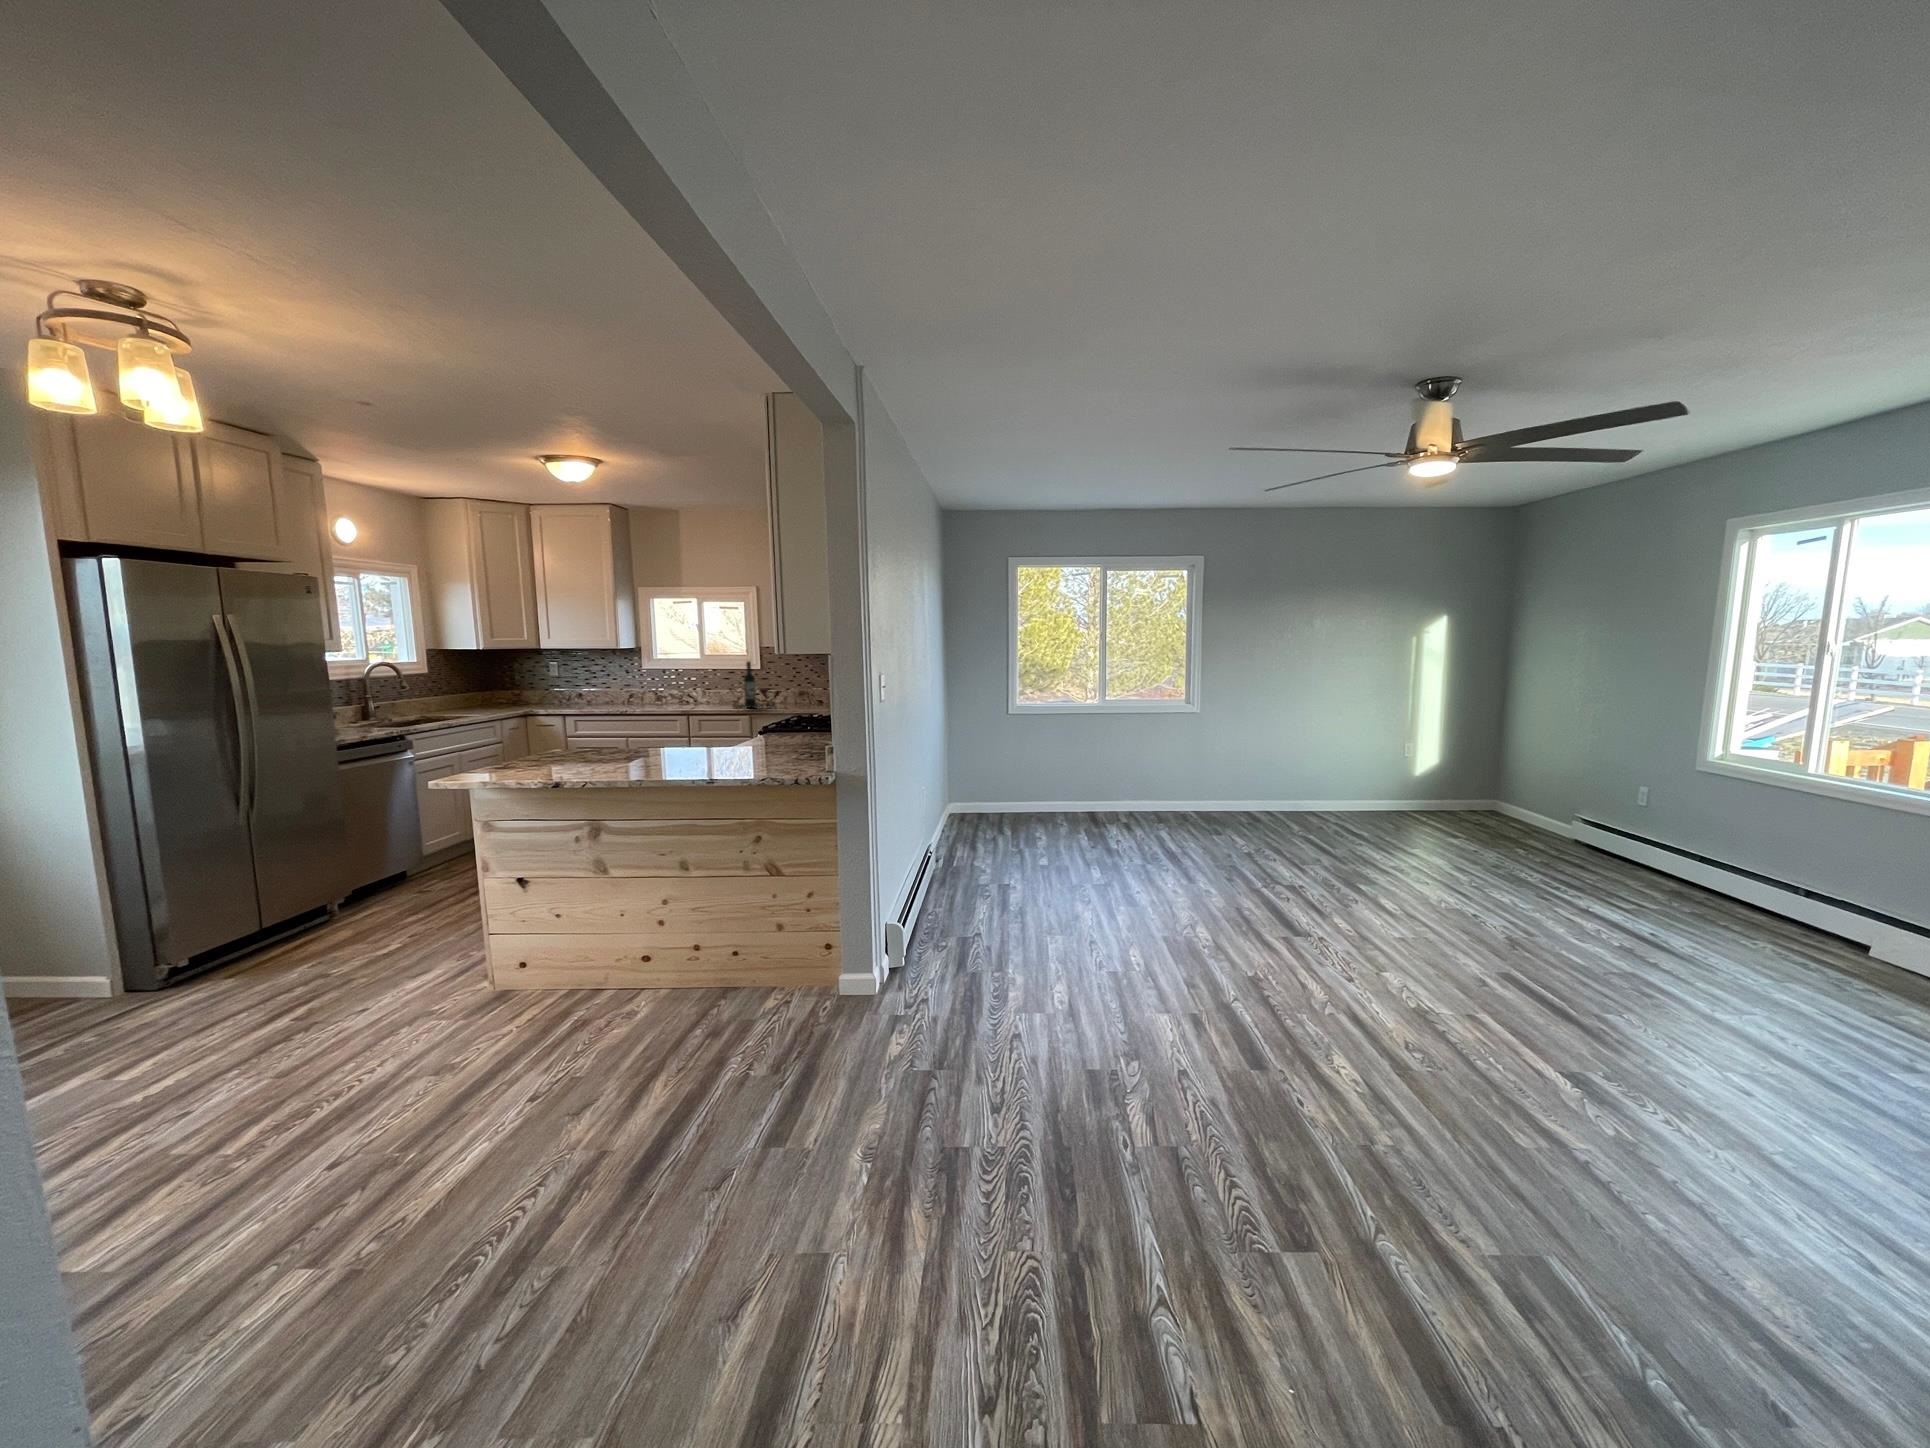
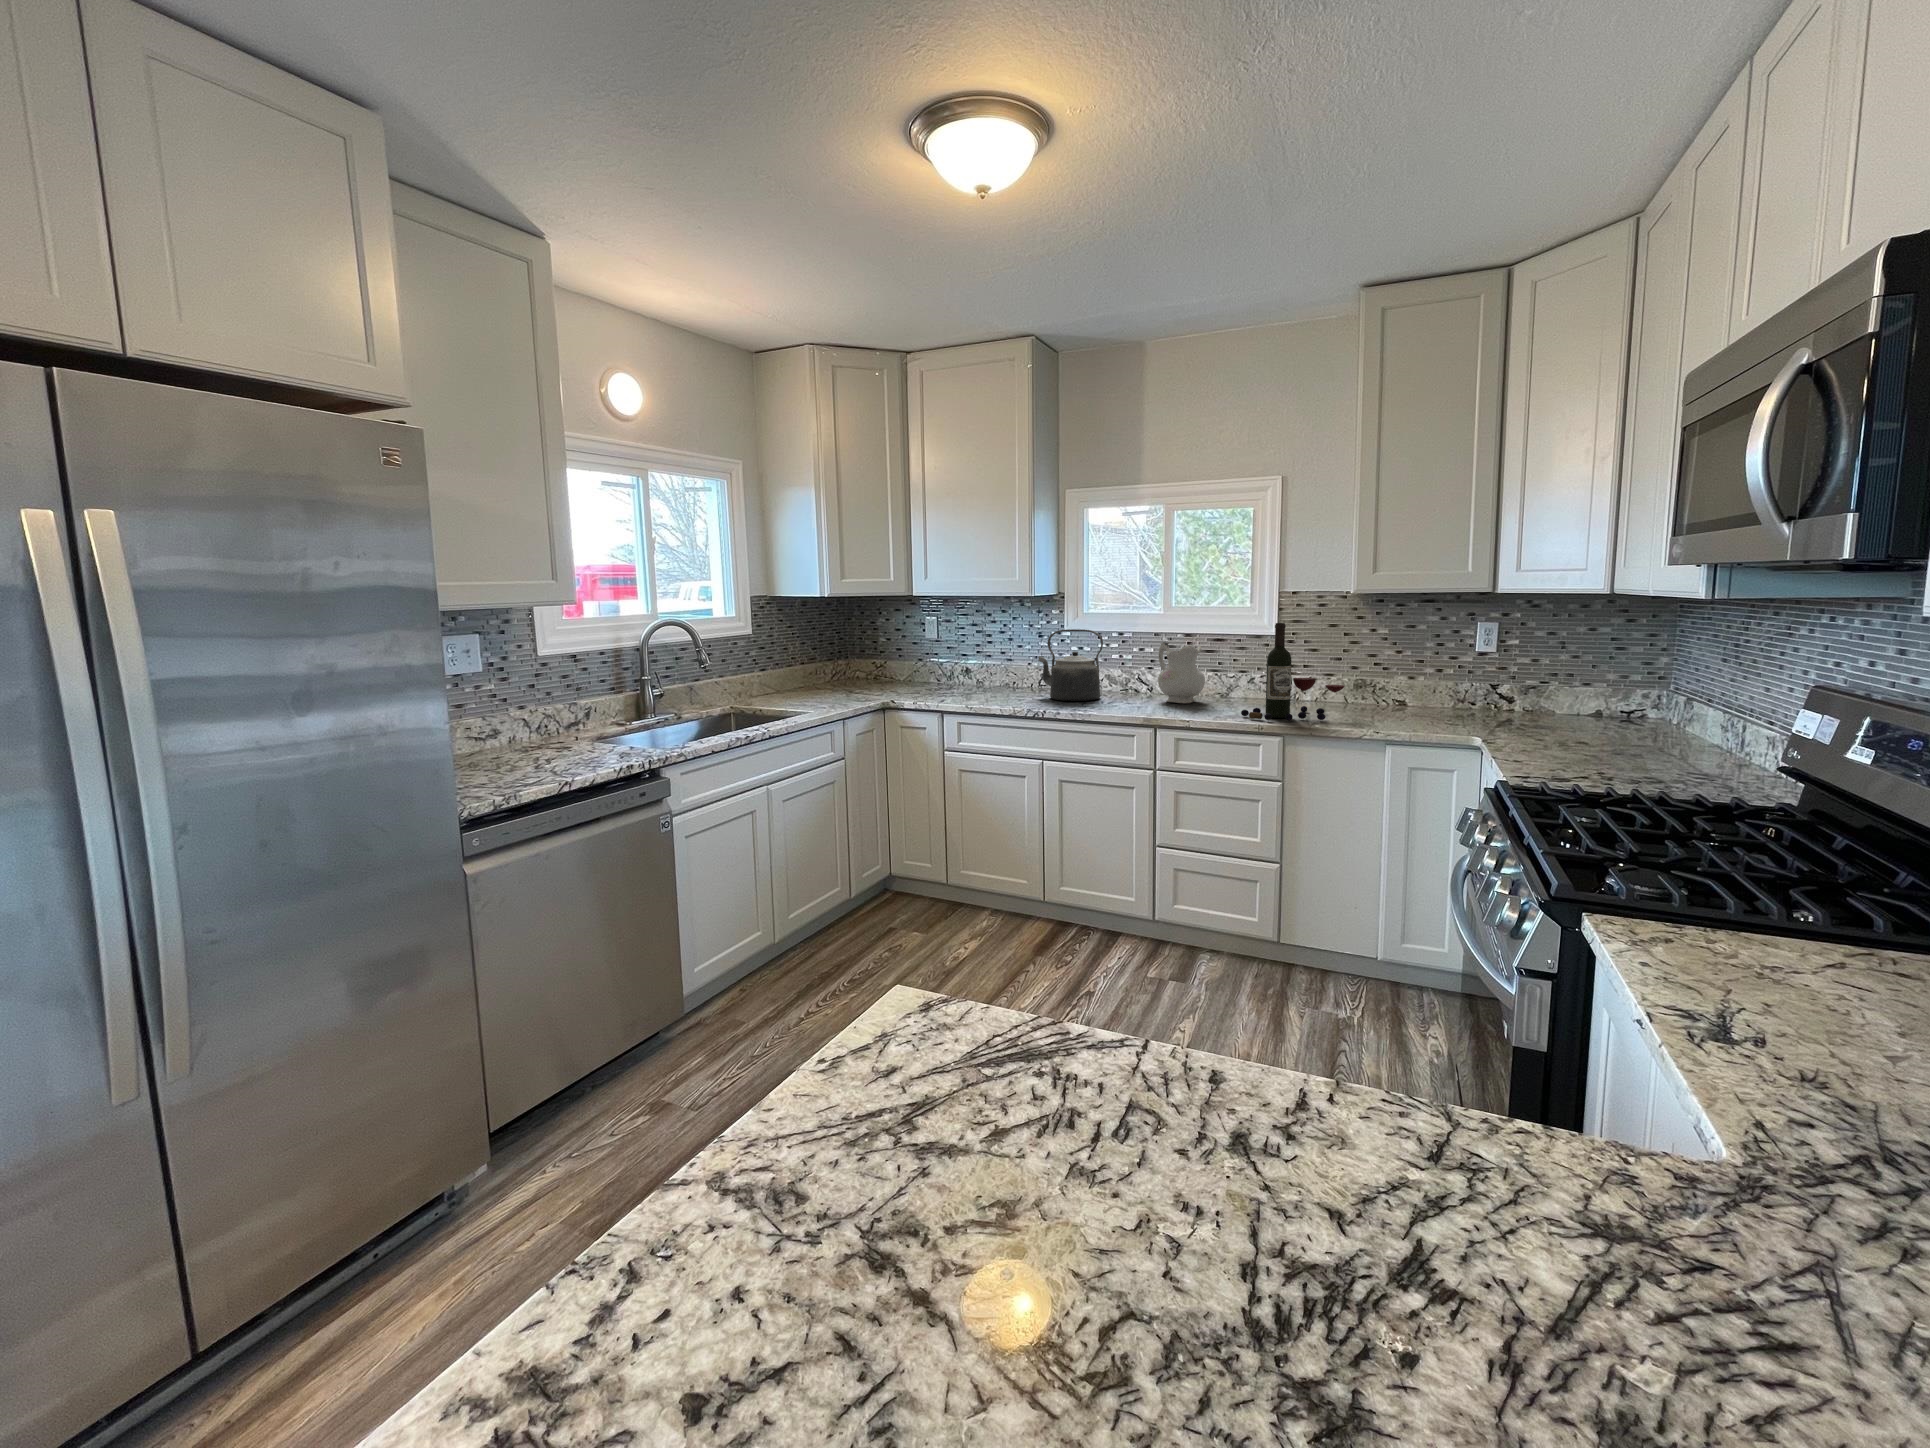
kettle: none [626,668,664,707] -> present [1039,629,1103,701]
ceramic pitcher: none [696,674,722,706] -> present [1158,642,1205,703]

